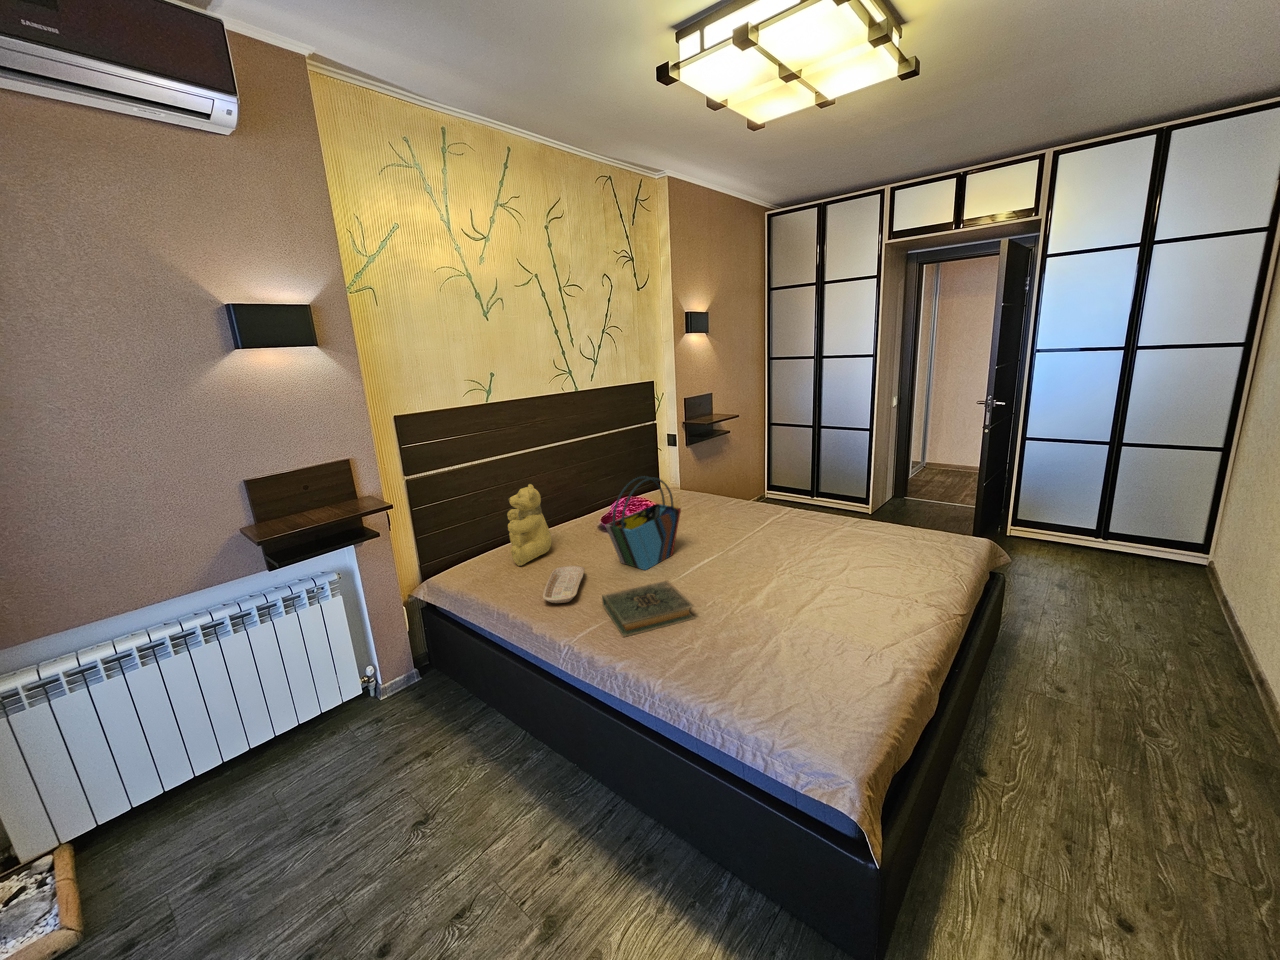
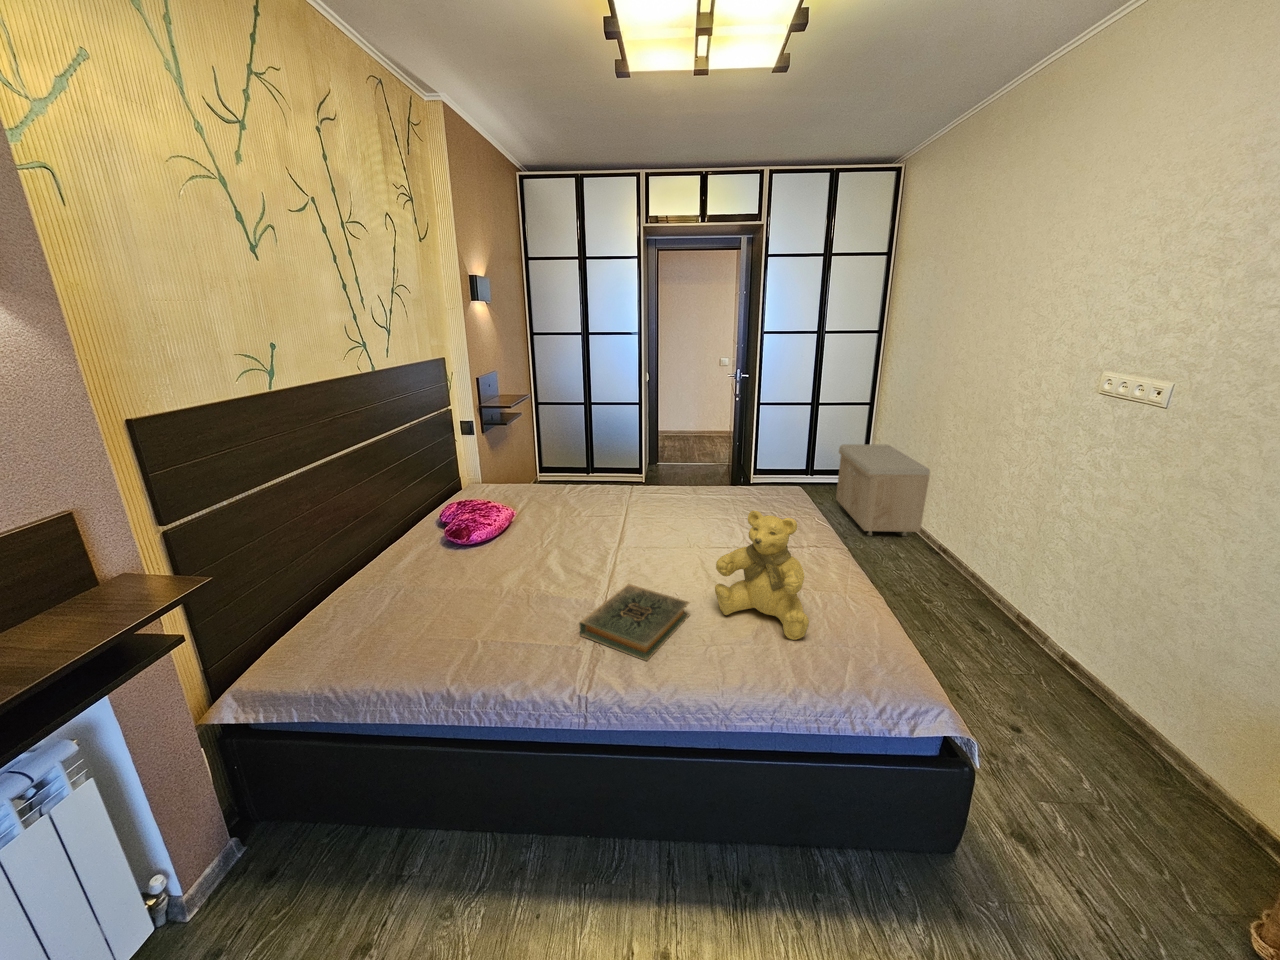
tote bag: present [605,476,681,570] -> none [526,470,586,581]
teddy bear: present [507,484,551,566] -> present [715,511,809,640]
storage bench: none [1117,502,1261,649] -> present [836,444,930,536]
tray: present [543,566,585,603] -> none [470,598,542,654]

